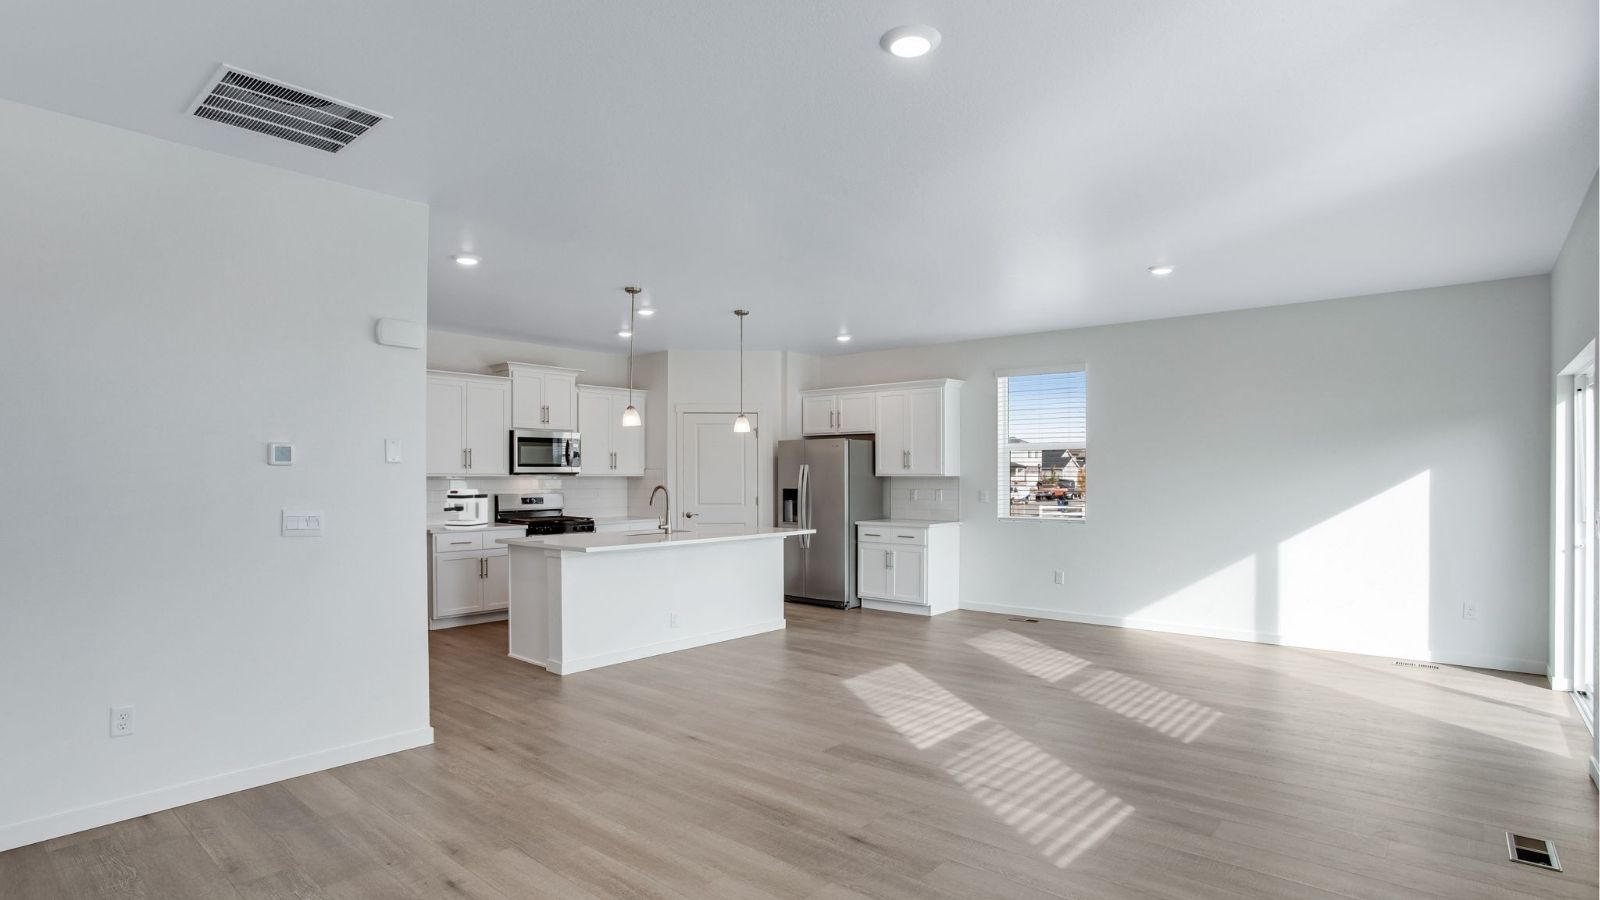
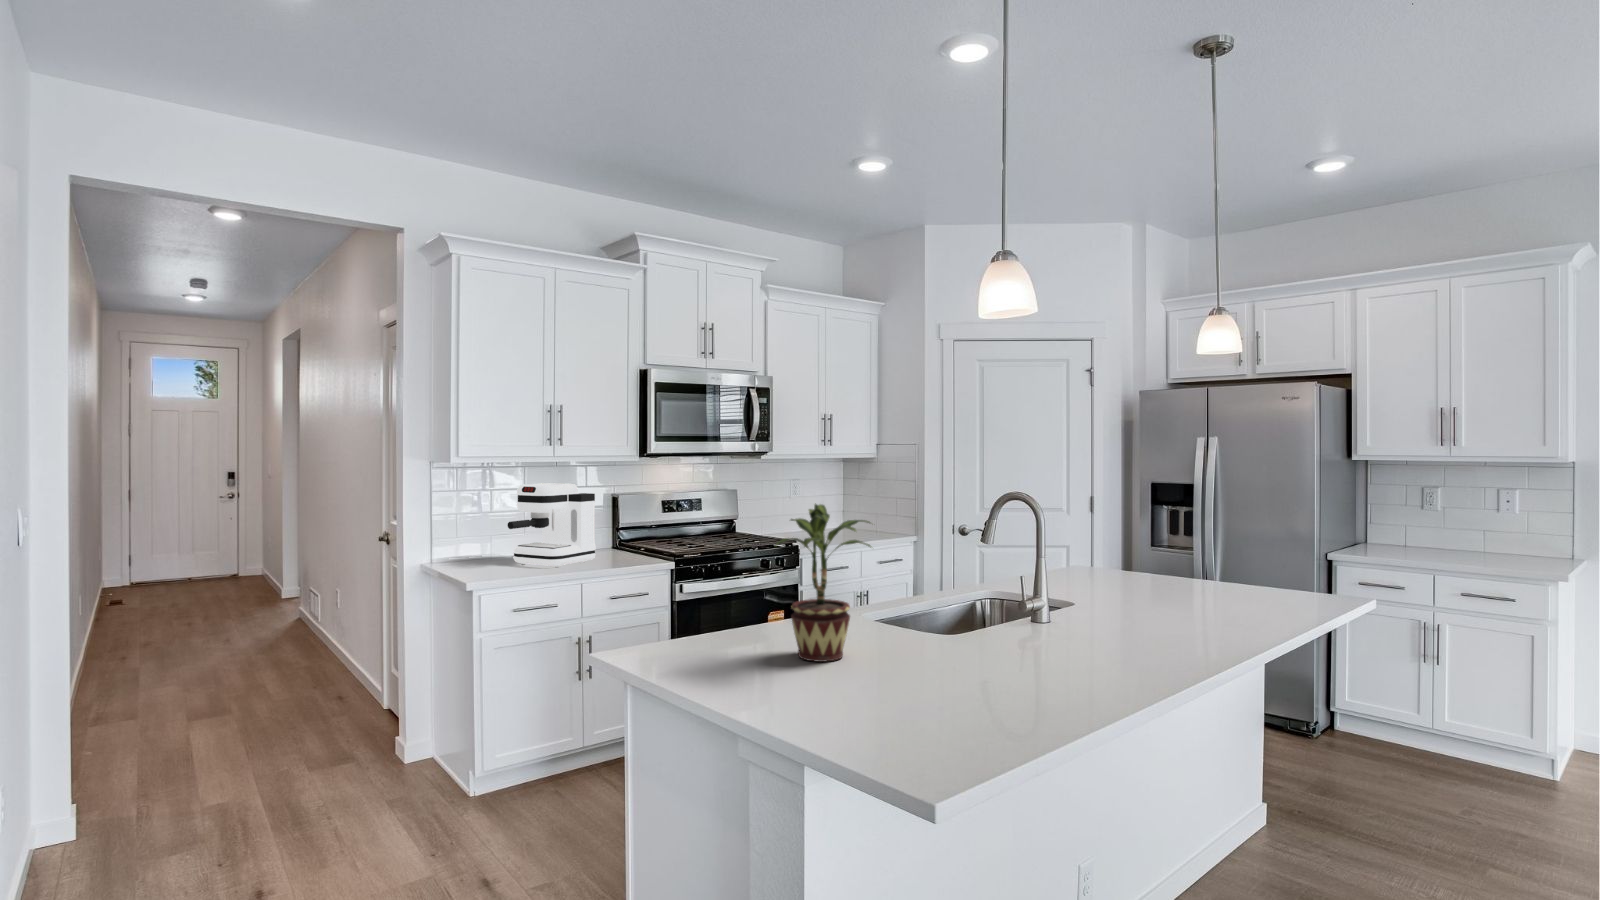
potted plant: none [571,494,609,548] -> present [776,504,870,662]

